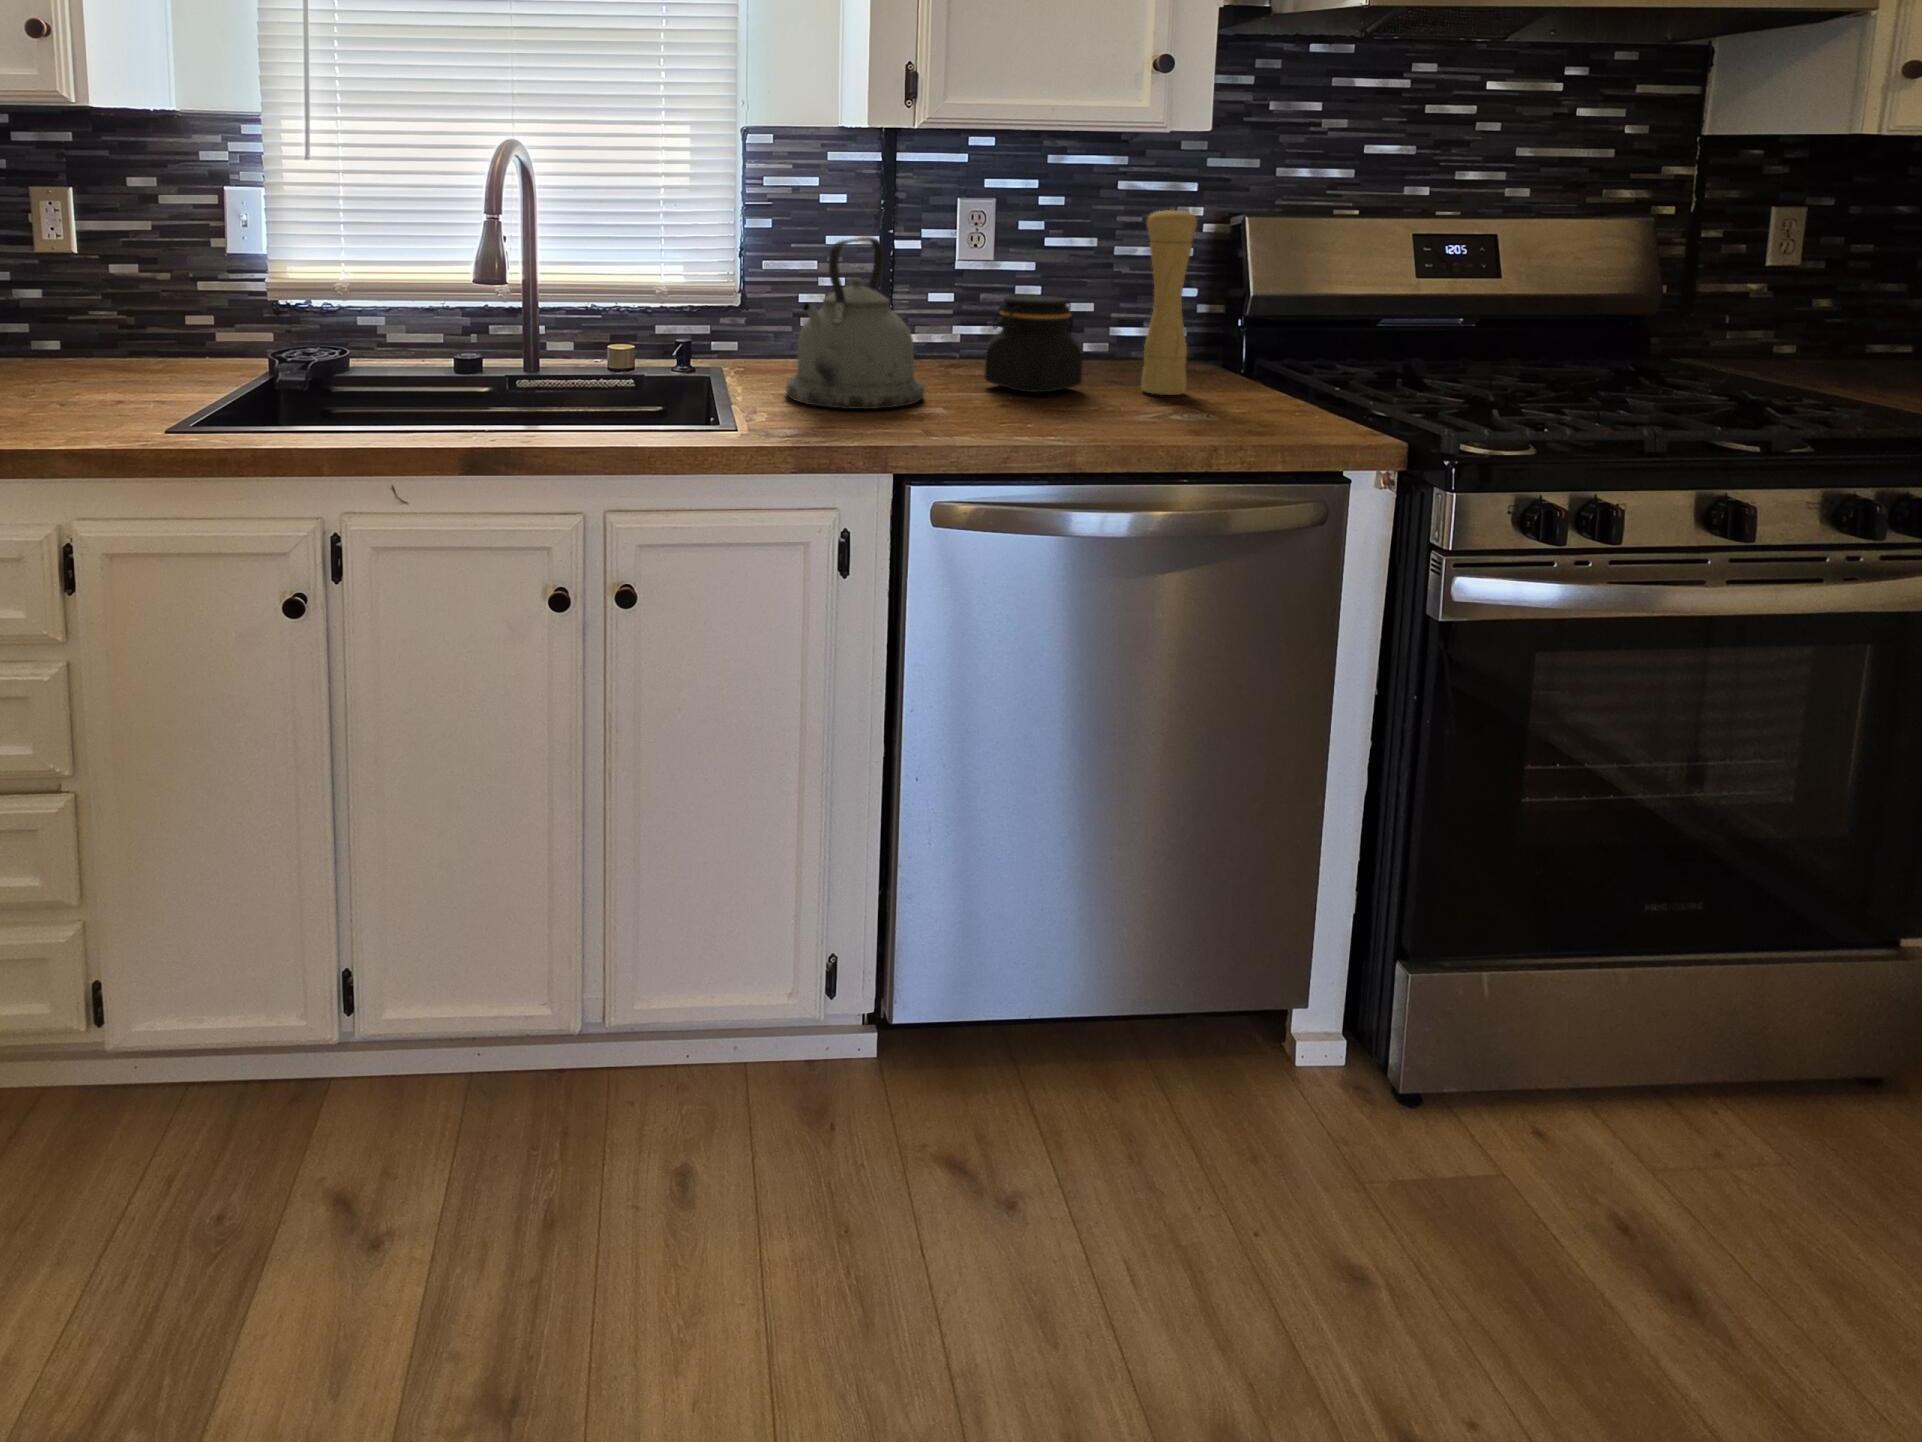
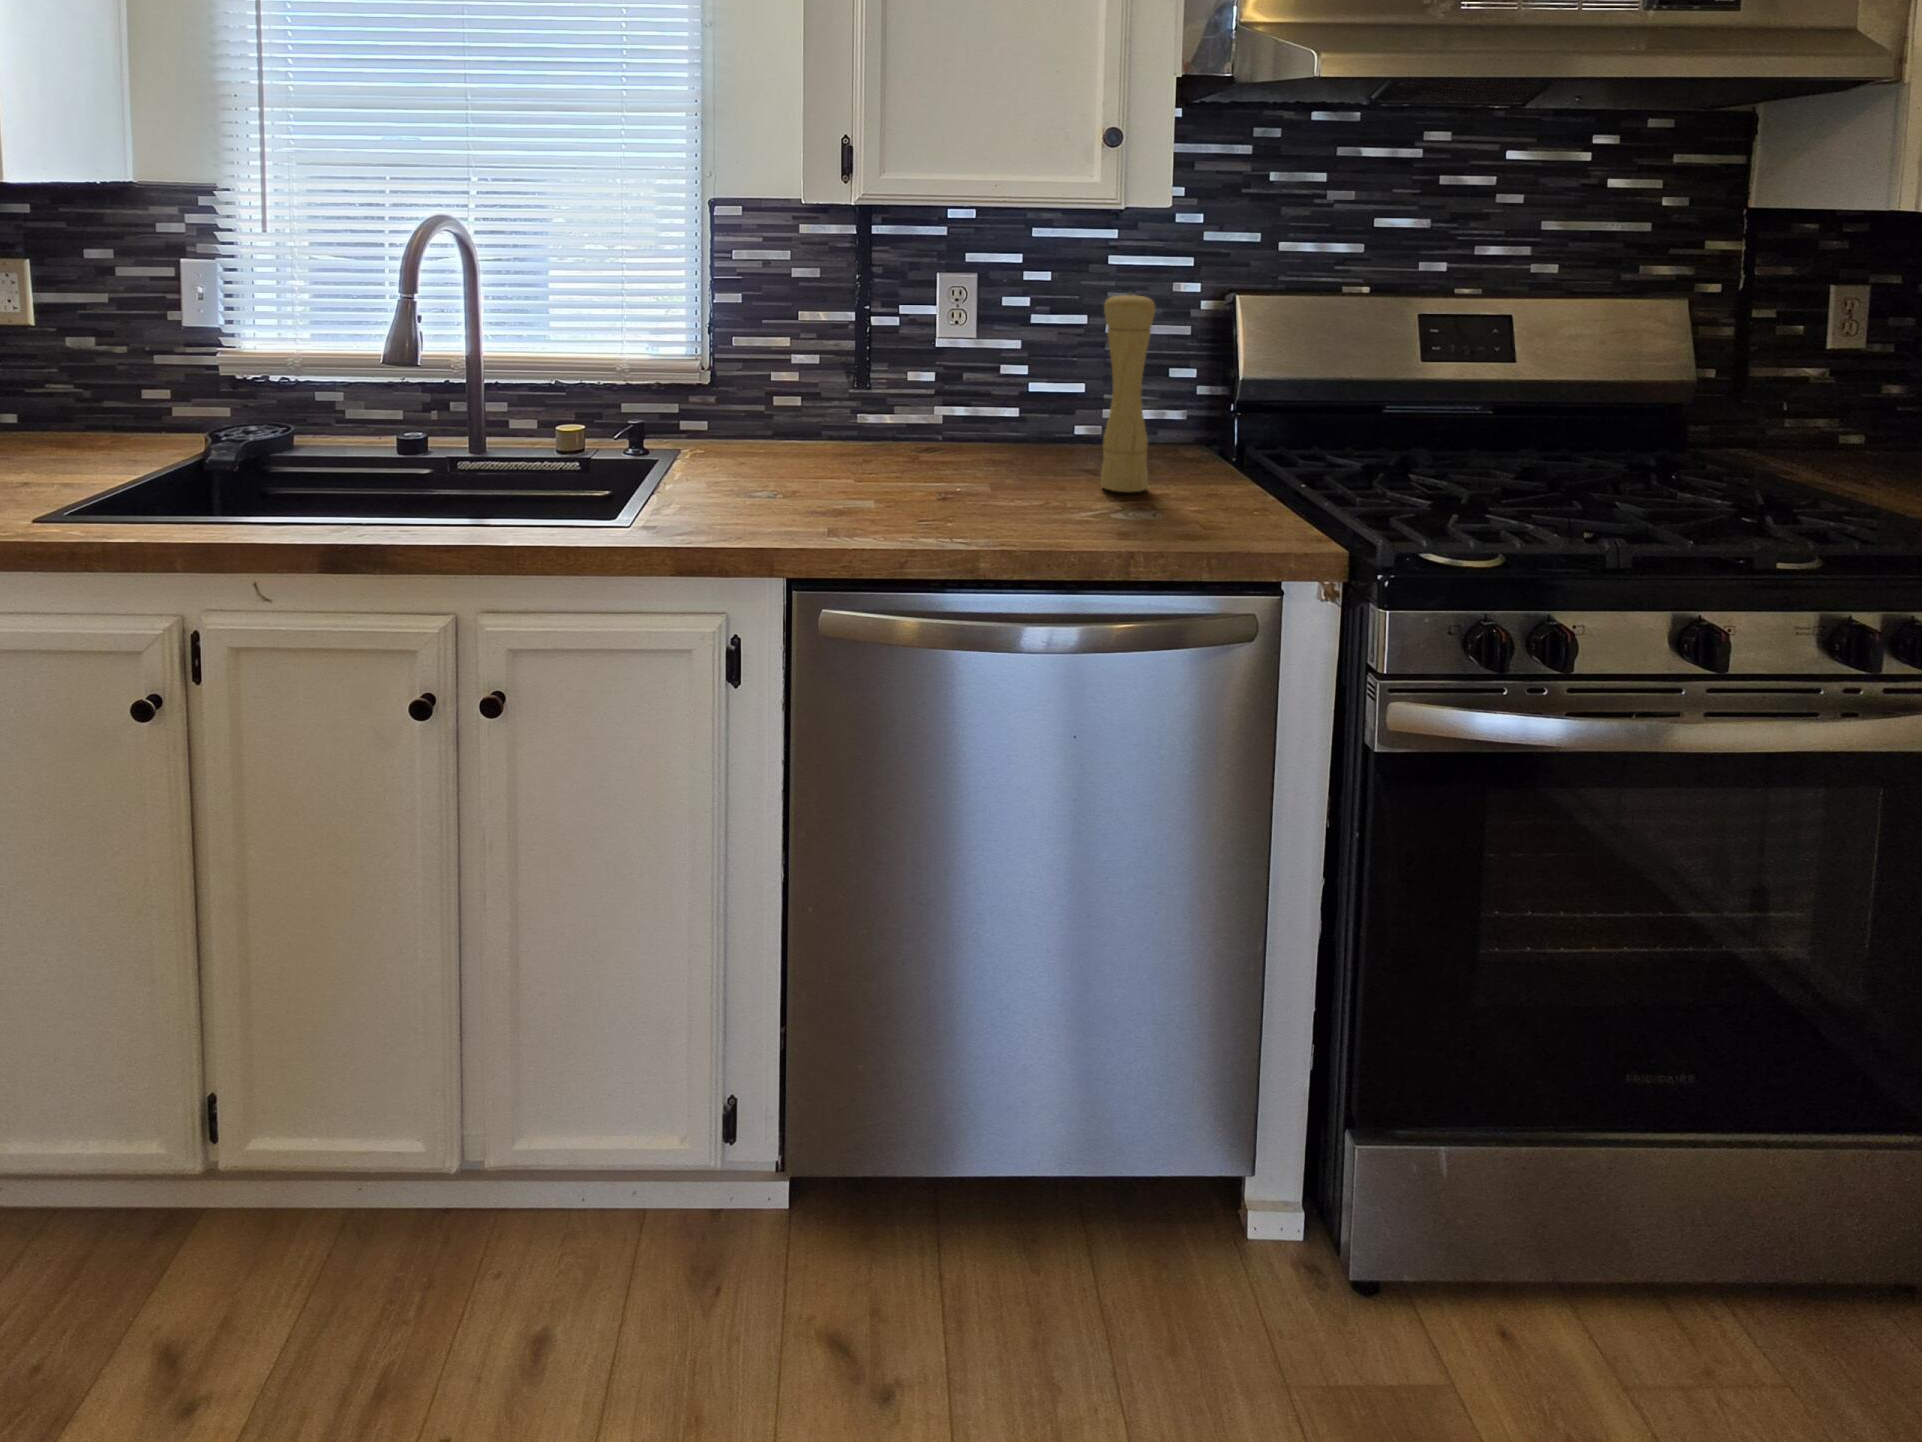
kettle: present [786,238,924,409] -> none [710,322,862,506]
jar: present [984,295,1082,393] -> none [937,381,1038,486]

